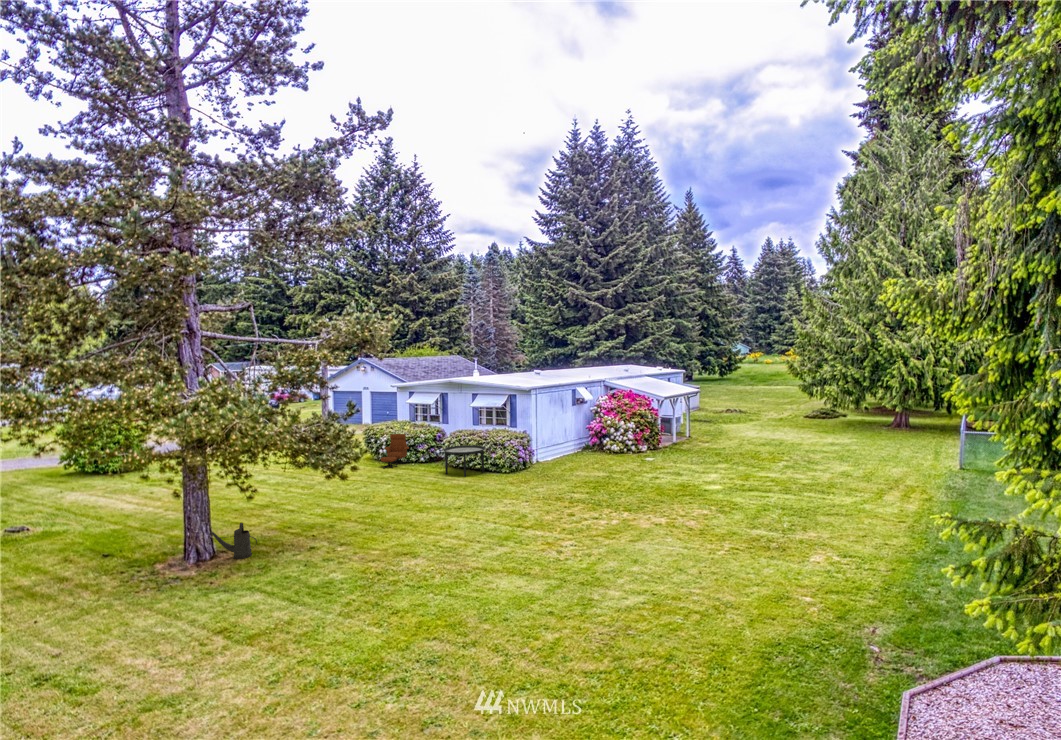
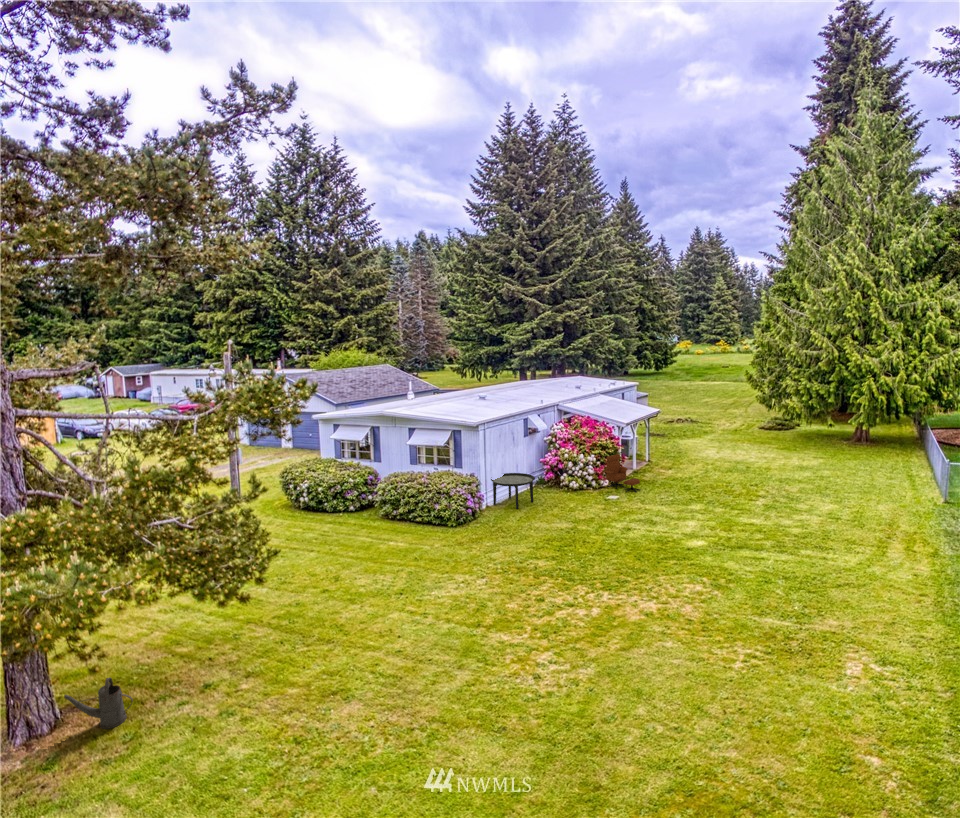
lounge chair: present [381,434,409,468] -> present [605,454,640,492]
round table: present [443,445,485,477] -> present [491,473,535,509]

